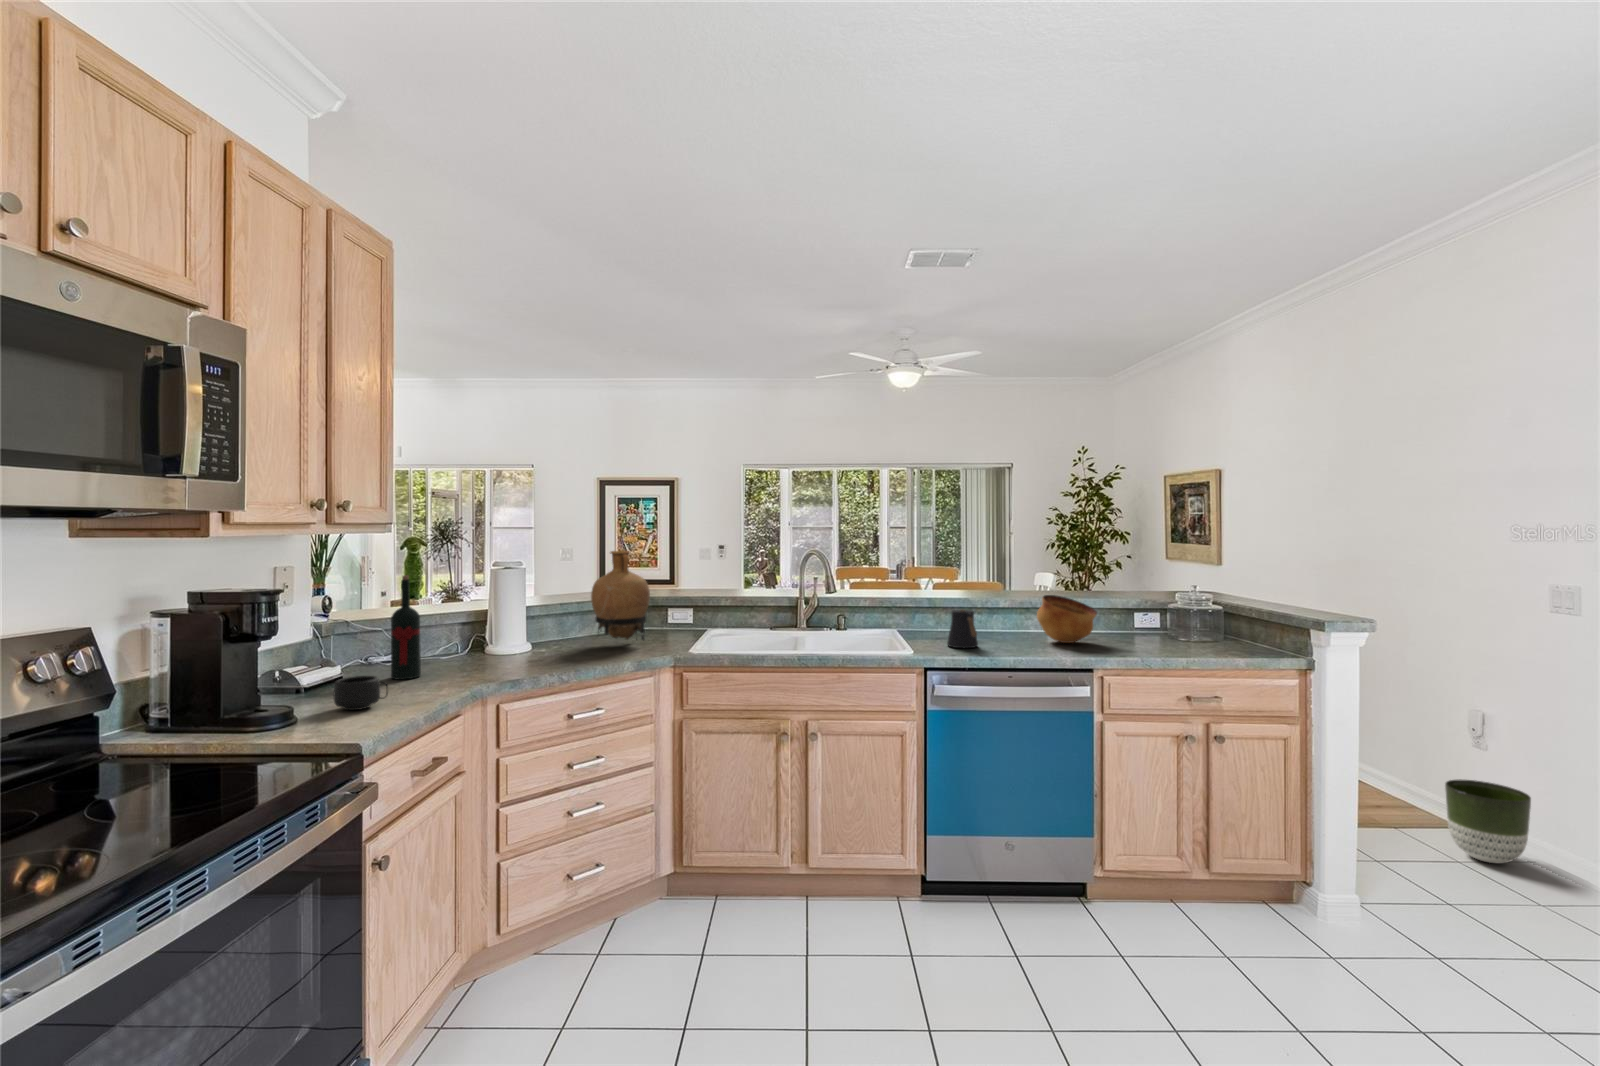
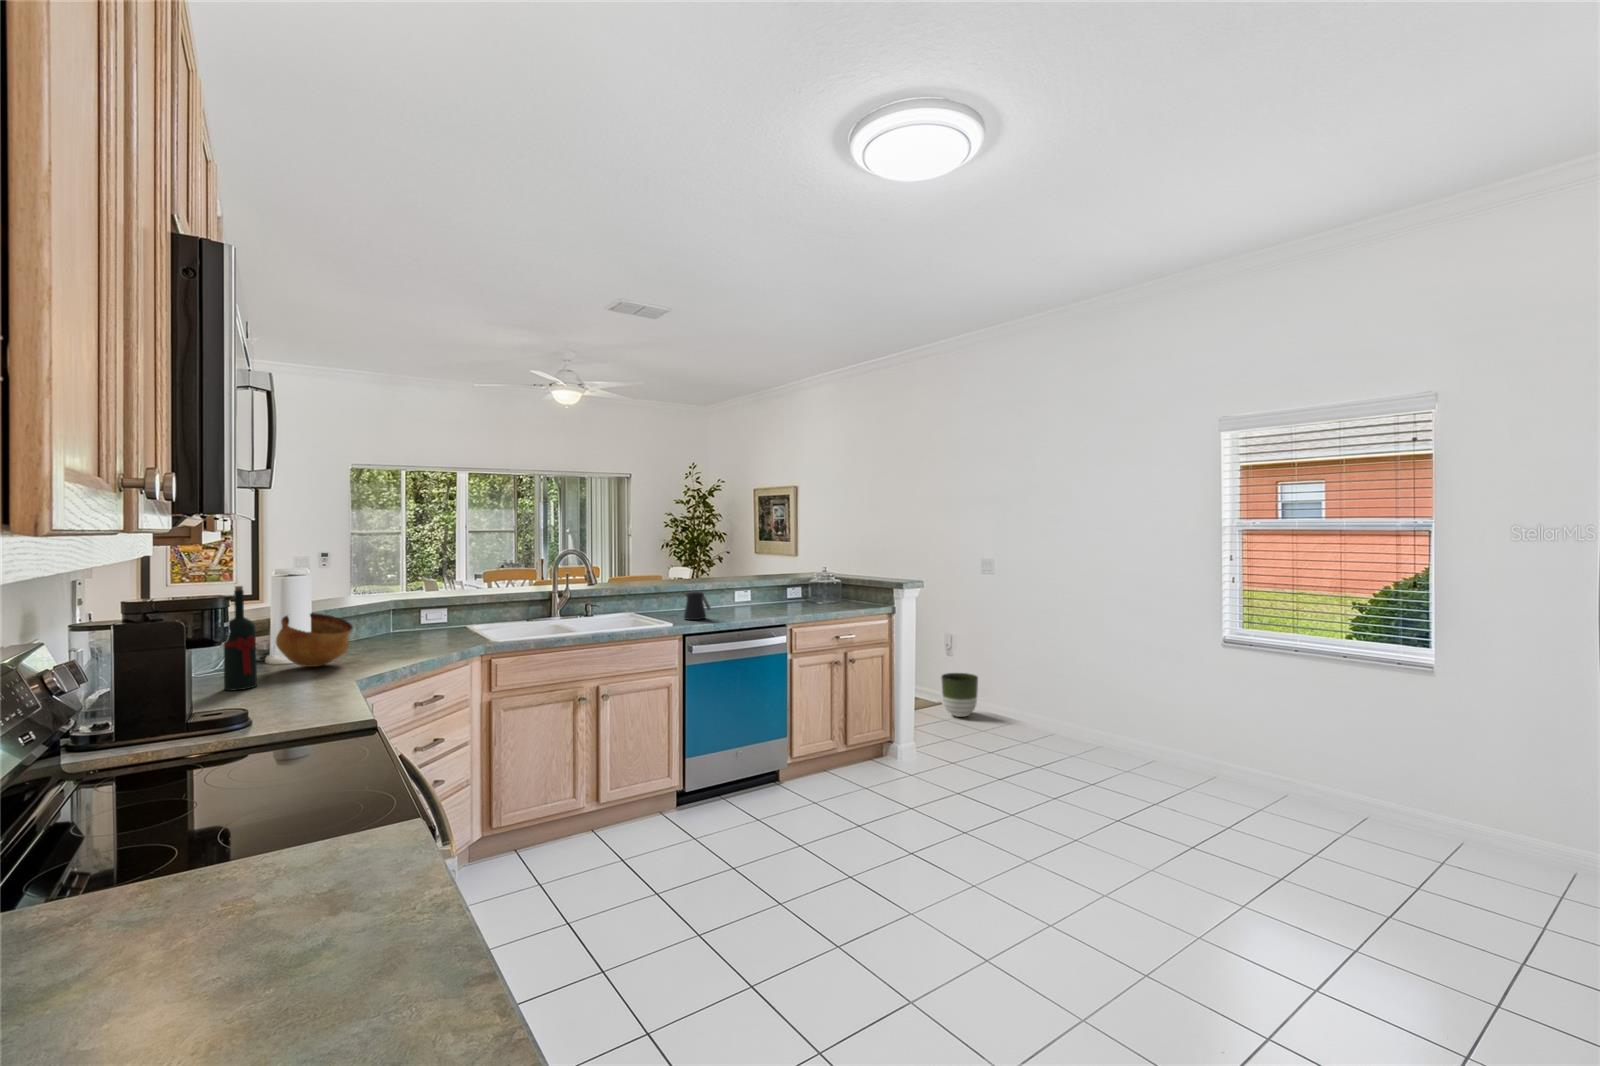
vase: present [591,551,650,641] -> none [380,556,440,640]
bowl: present [1037,595,1097,643] -> present [276,613,353,667]
mug: present [334,676,388,710] -> none [239,680,296,714]

